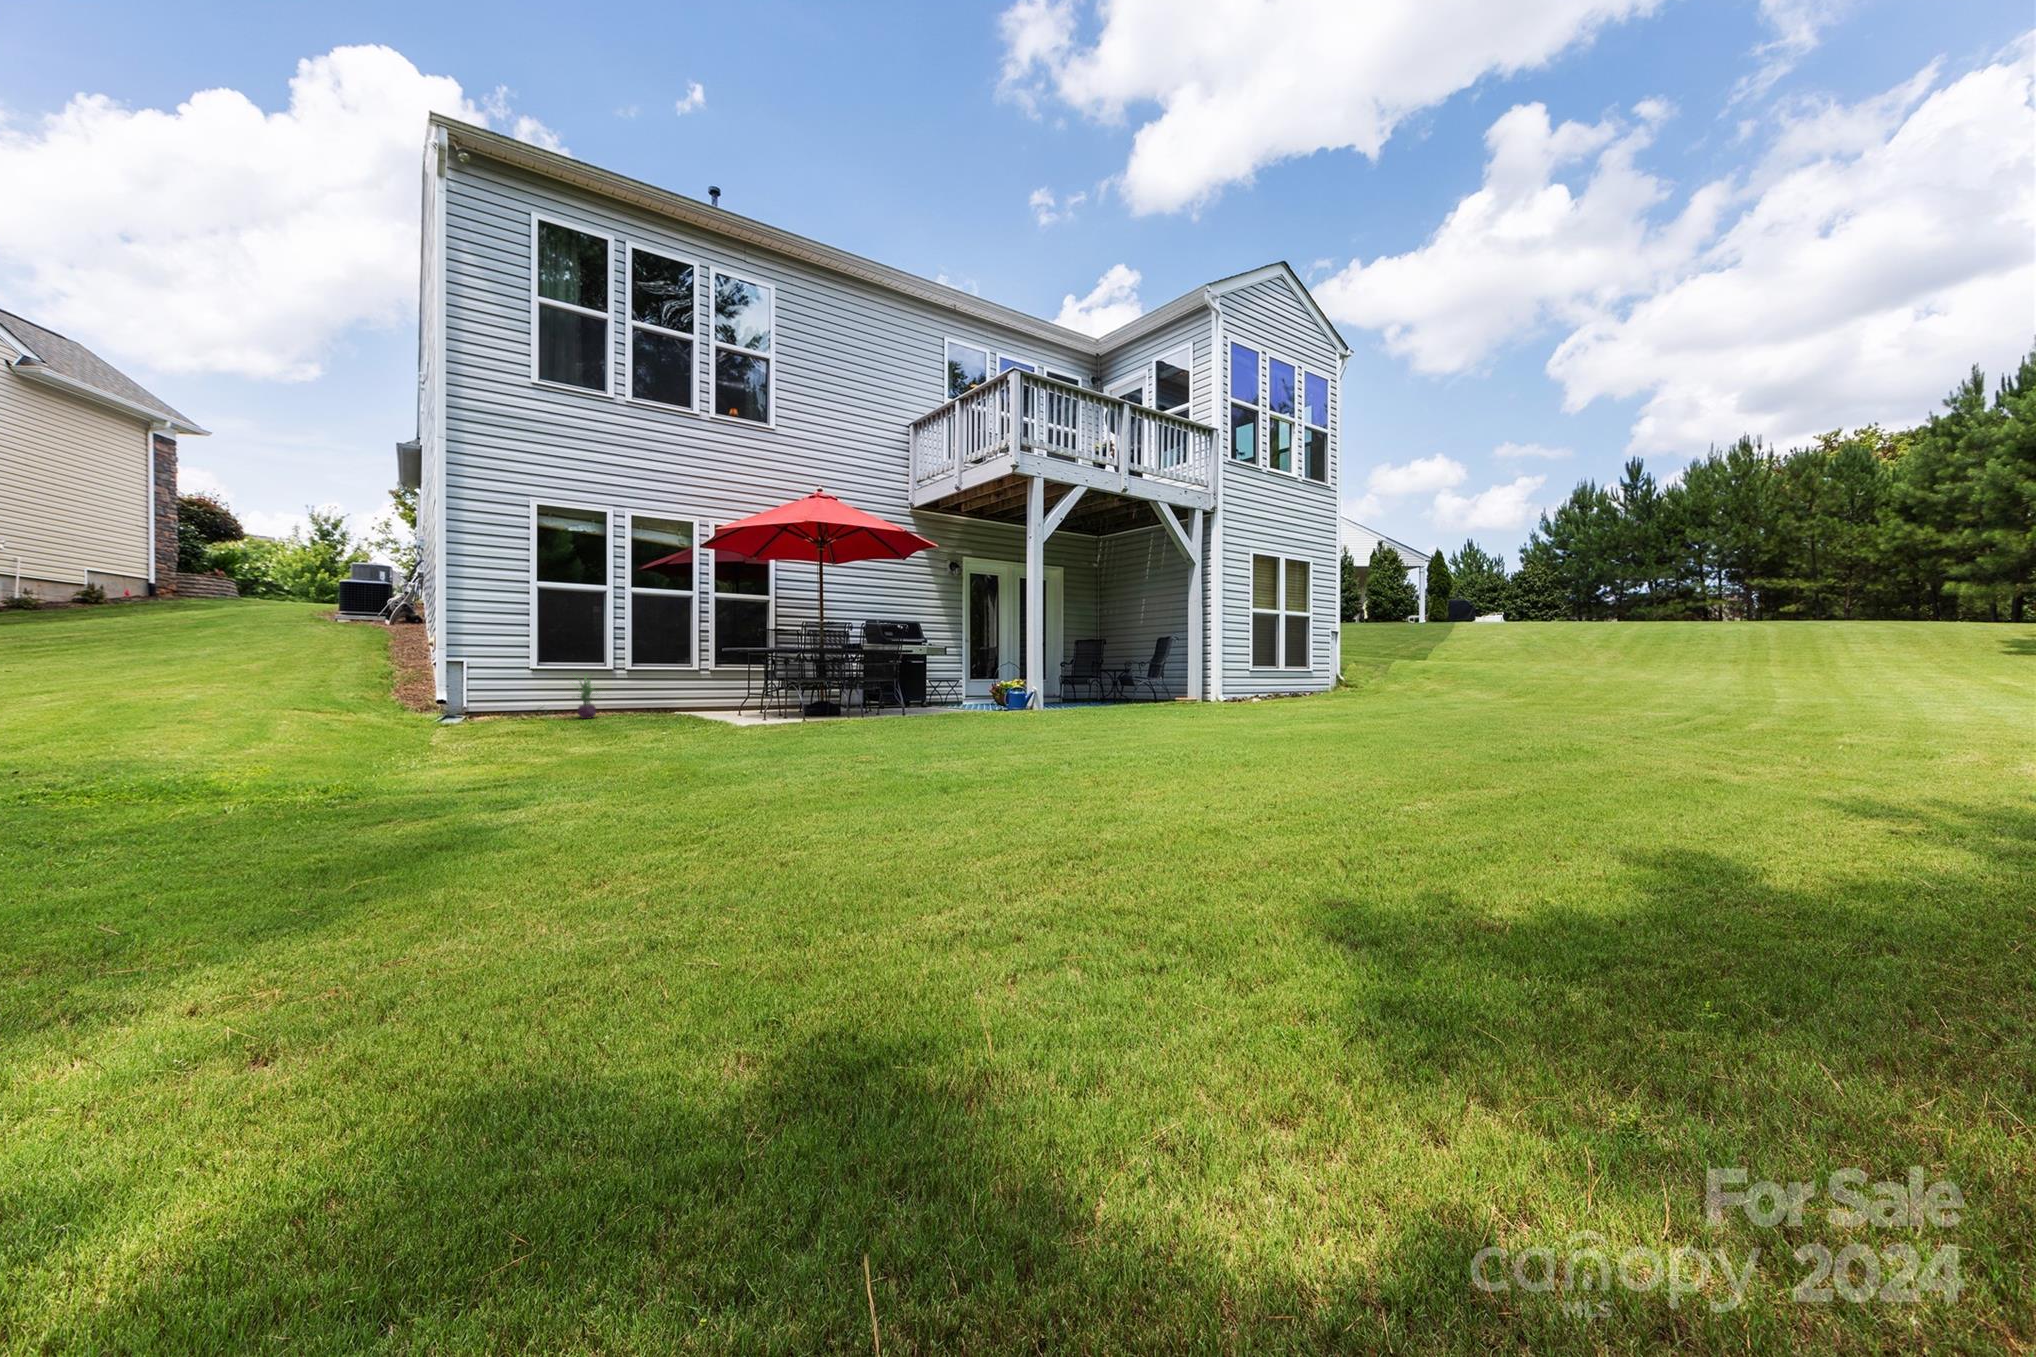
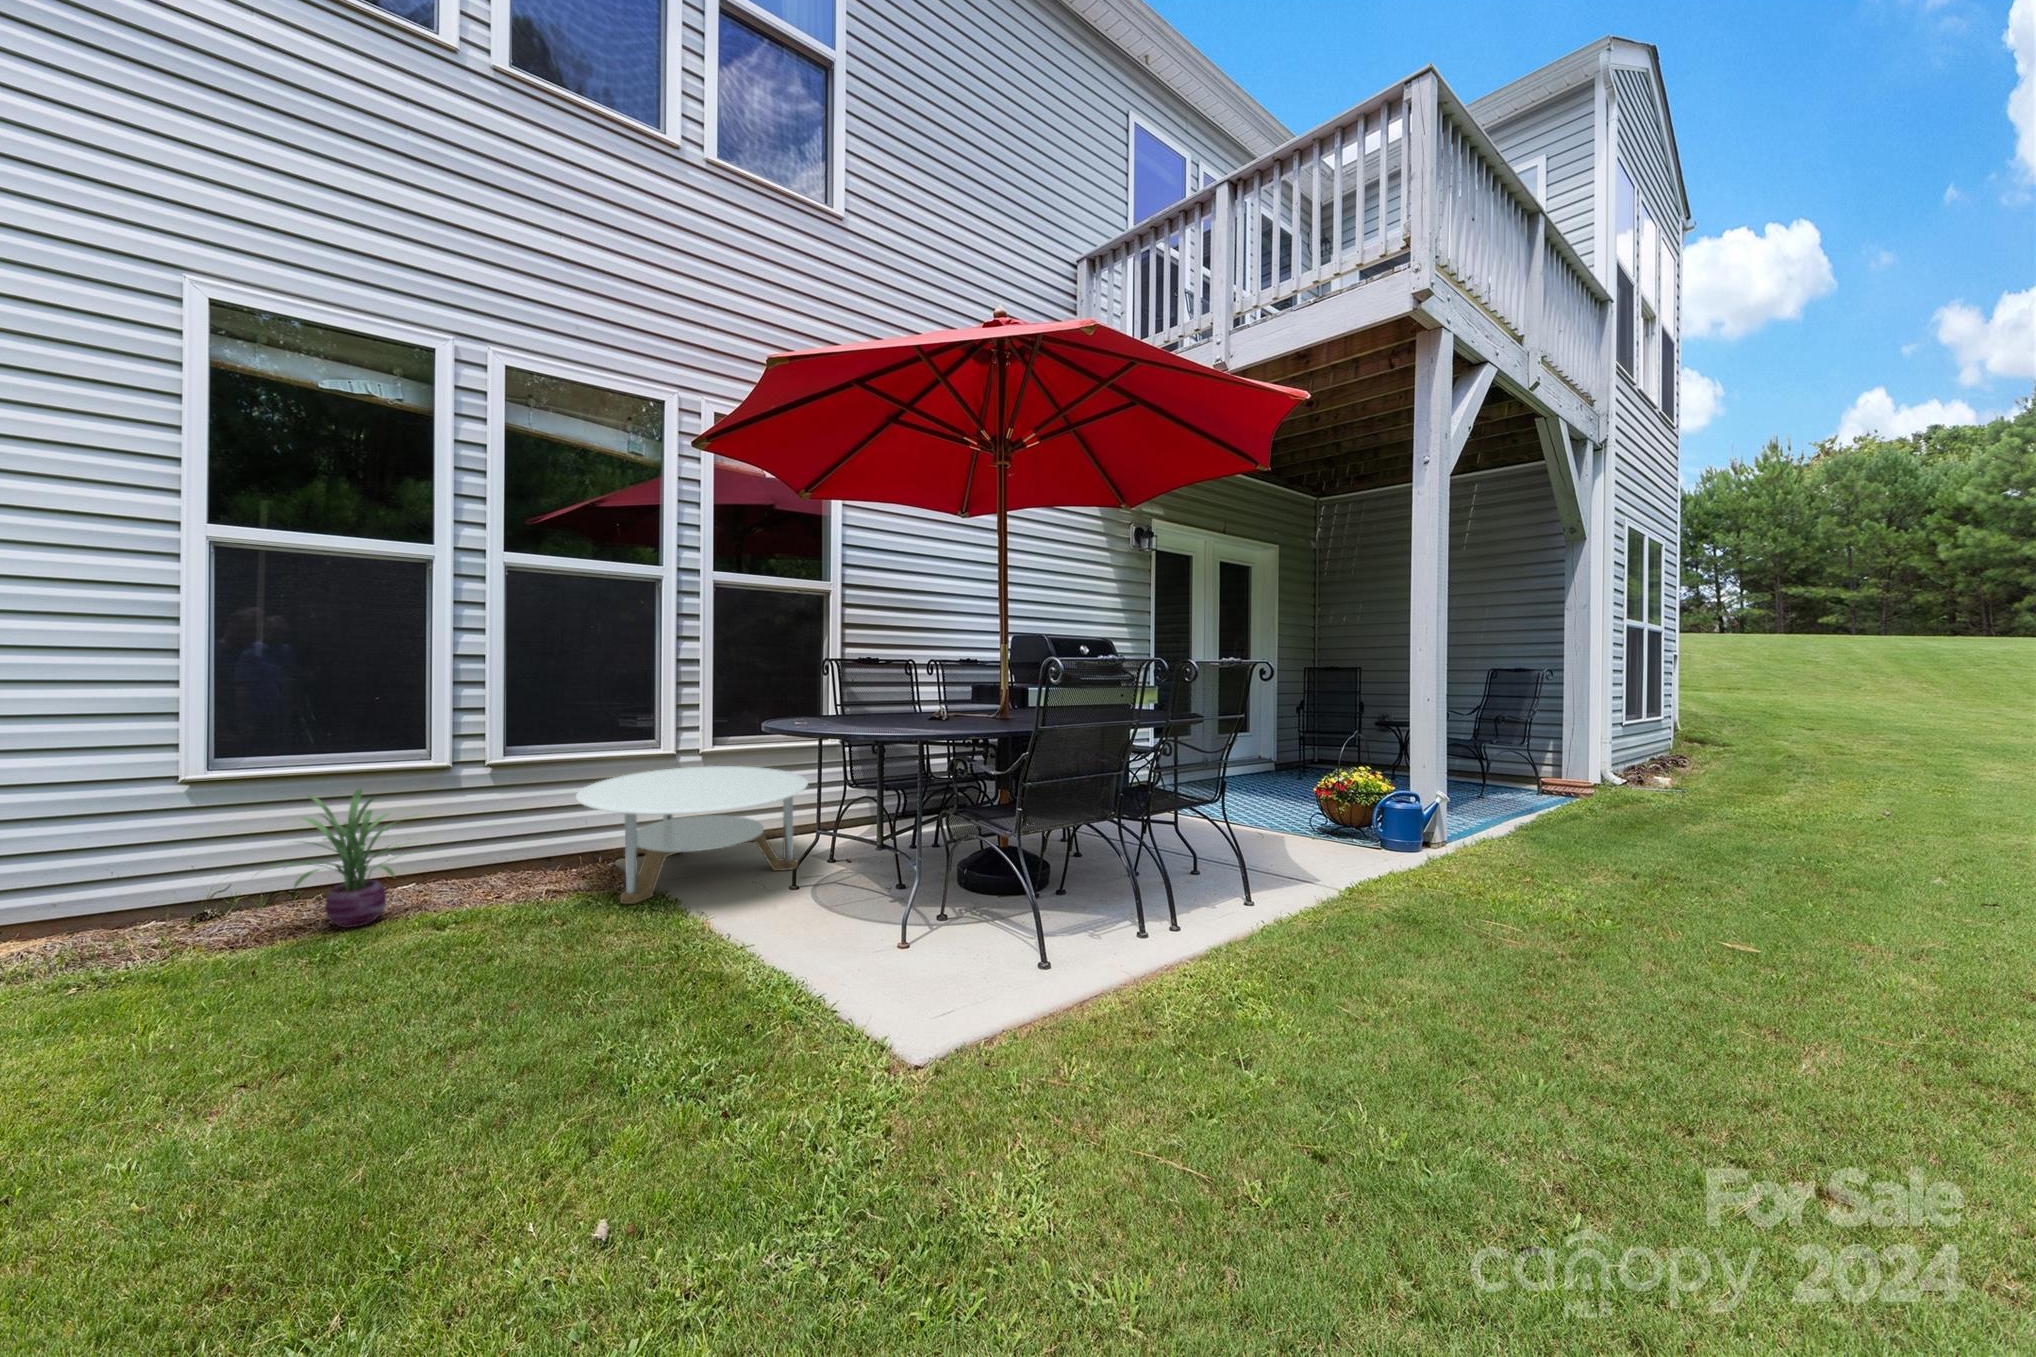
round table: none [660,676,750,716] -> present [576,766,808,904]

